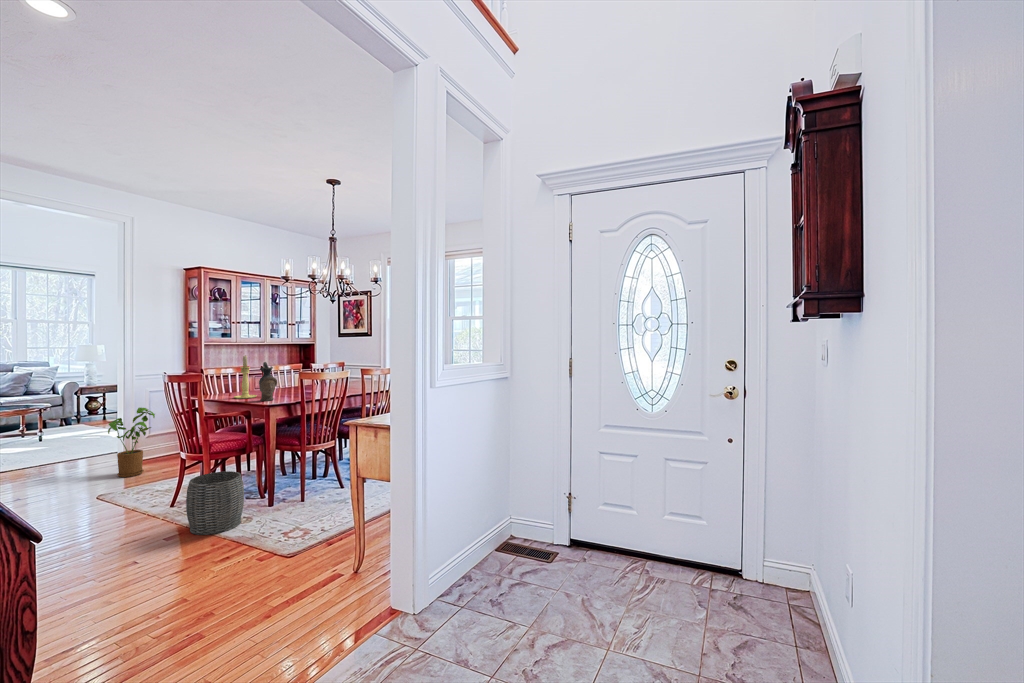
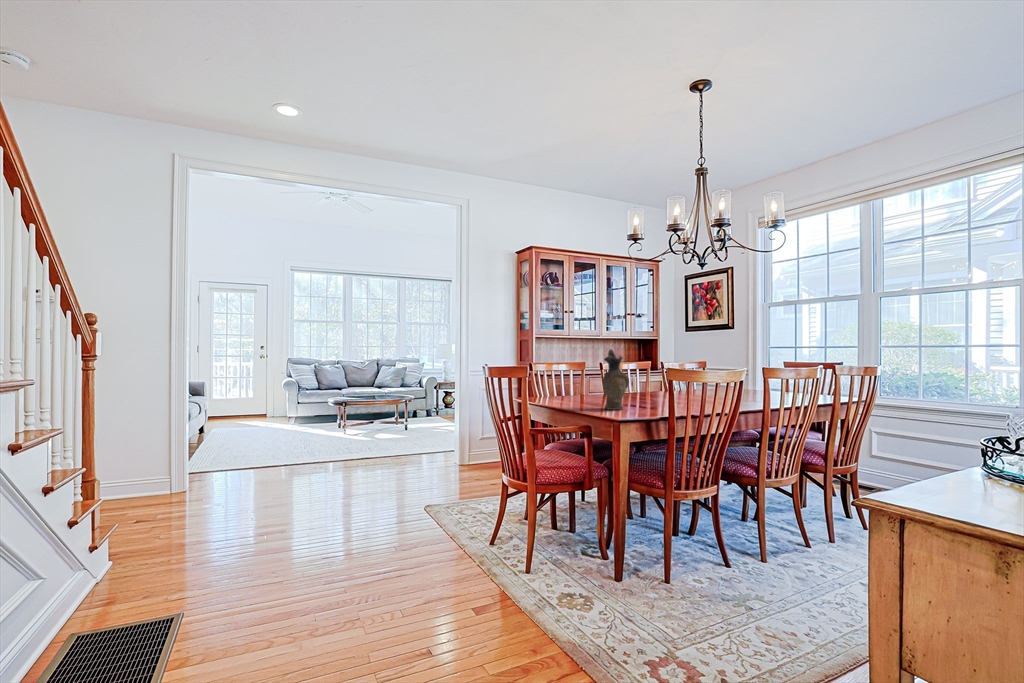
candle holder: present [234,356,257,399] -> none [567,340,598,404]
house plant: present [108,408,155,477] -> none [443,405,486,485]
woven basket: present [186,471,244,535] -> none [505,518,585,631]

